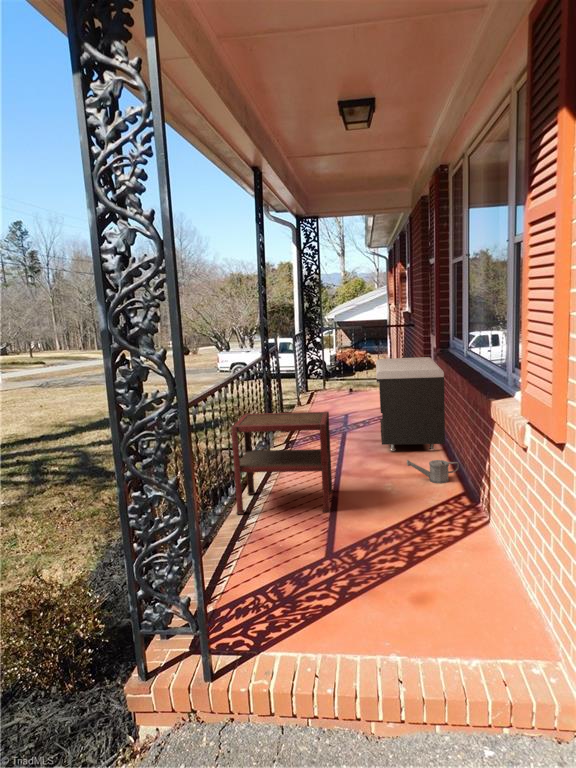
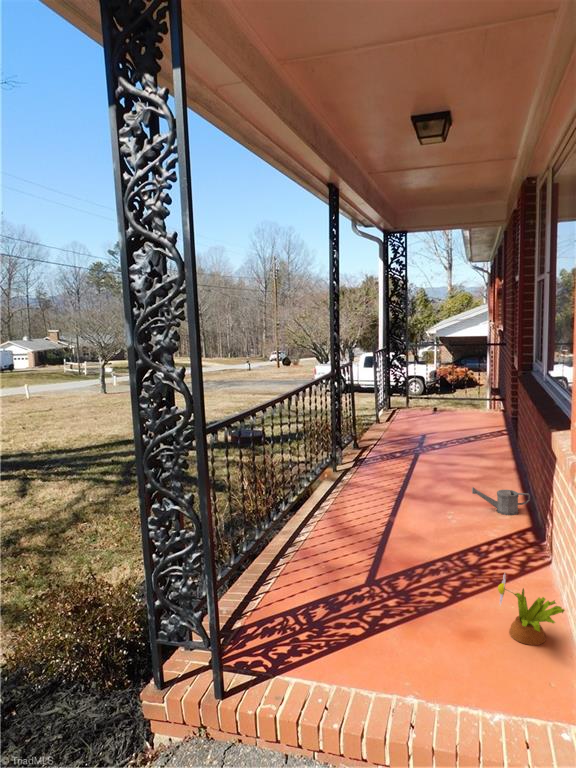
storage bench: present [376,357,445,451] -> none [448,378,522,479]
side table: present [231,412,333,514] -> none [286,430,391,538]
decorative plant: none [455,532,514,595] -> present [498,575,565,645]

